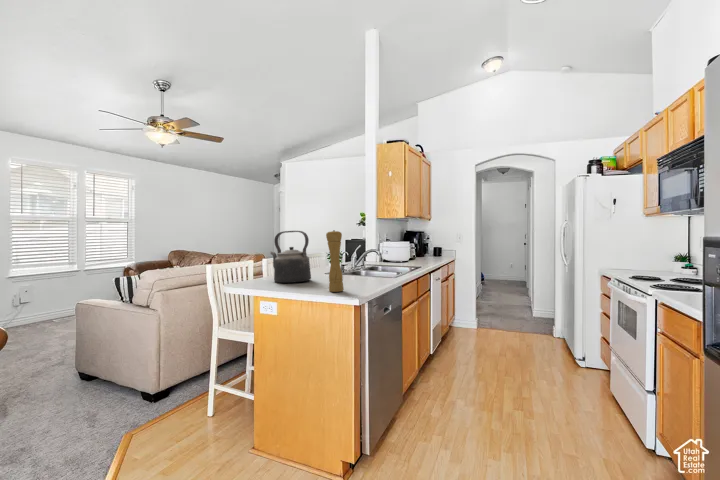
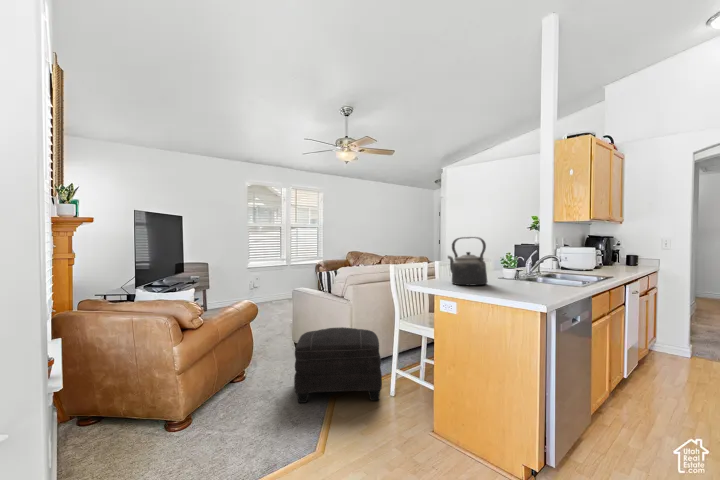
pepper mill: present [326,230,344,292] -> none [508,237,526,297]
ottoman: none [62,343,195,457] -> present [294,327,382,403]

